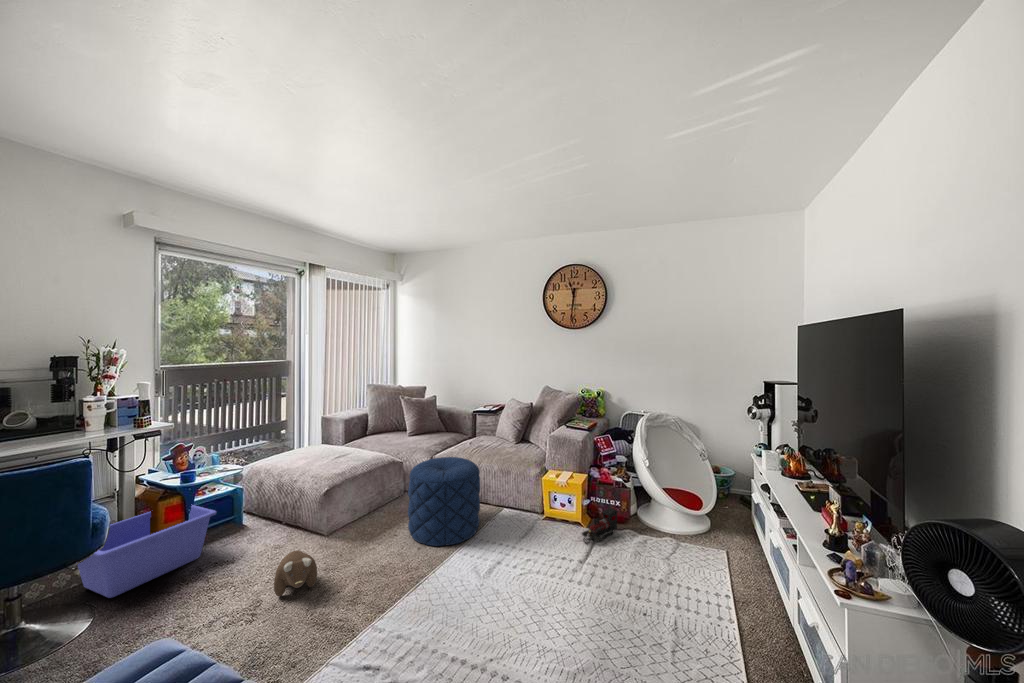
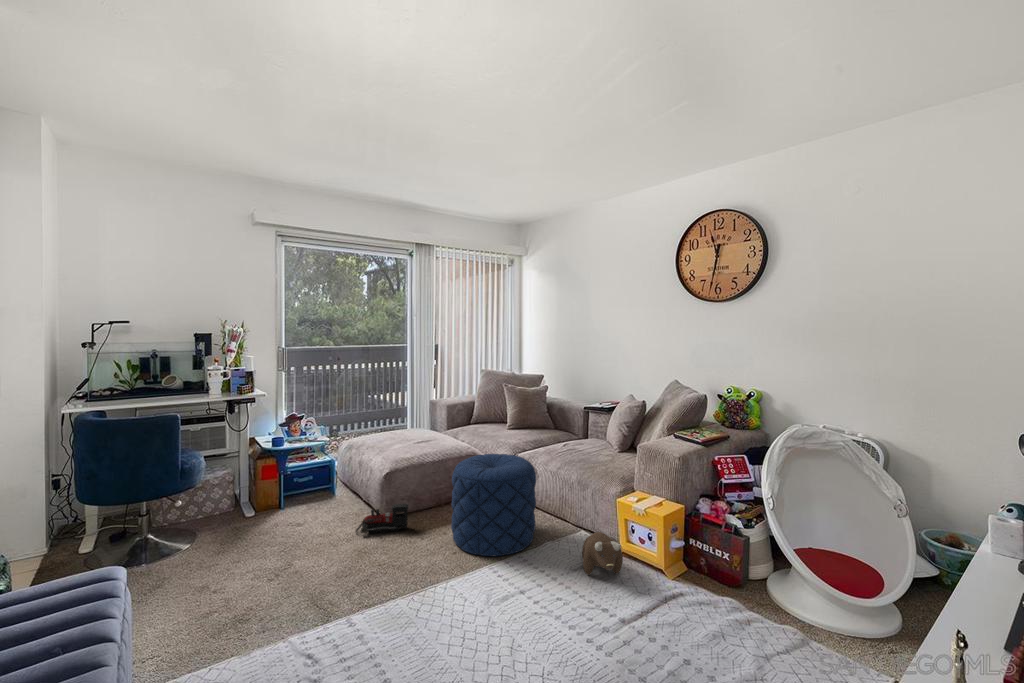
storage bin: present [78,505,216,598] -> none [190,462,294,529]
toy train: present [582,508,618,544] -> present [356,504,408,534]
plush toy: present [274,550,317,597] -> present [582,532,623,575]

